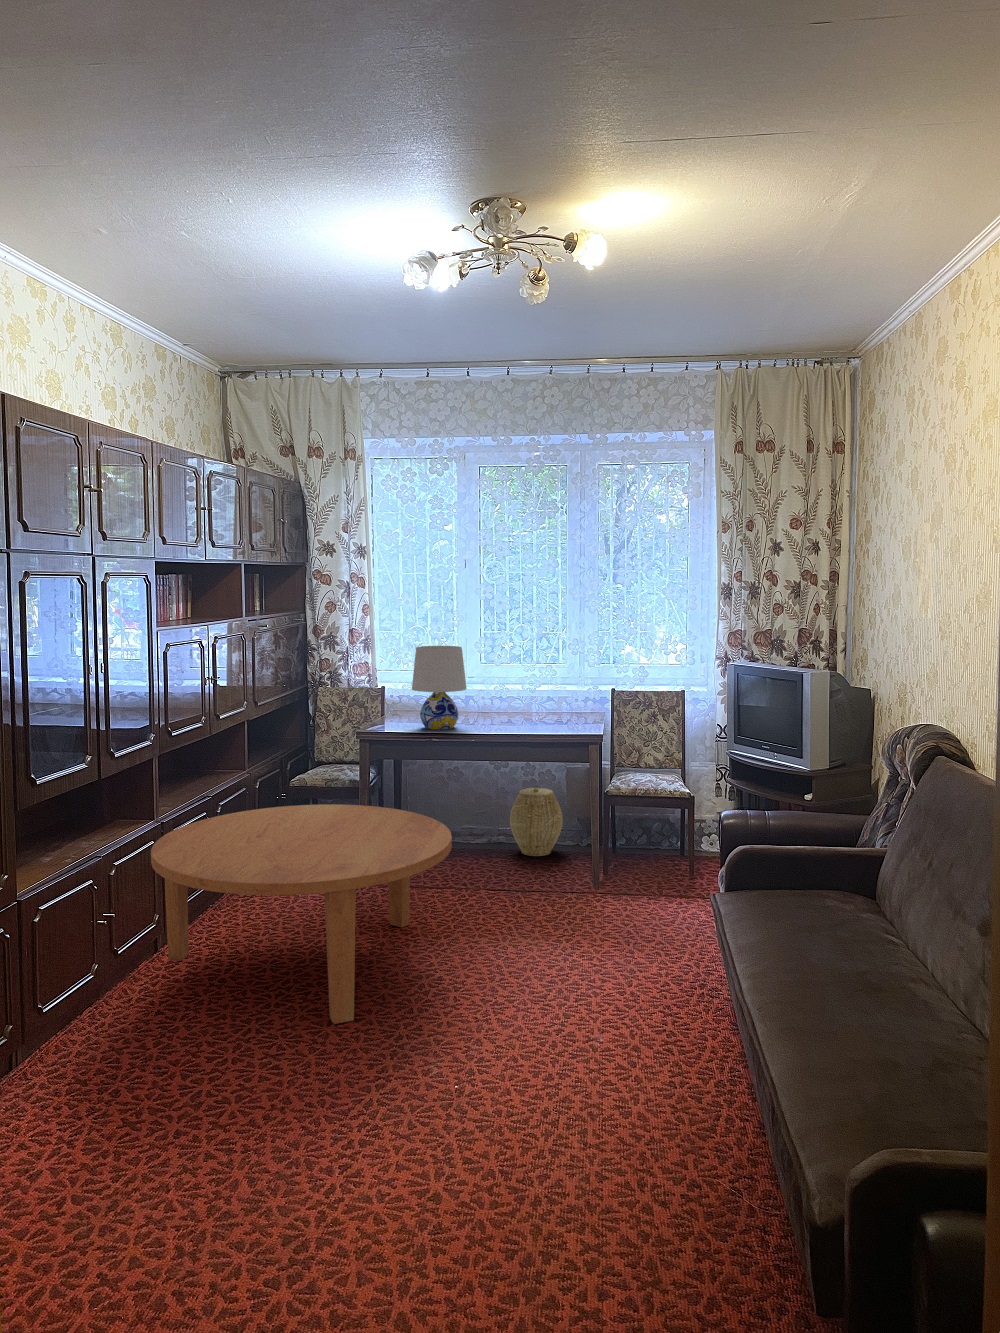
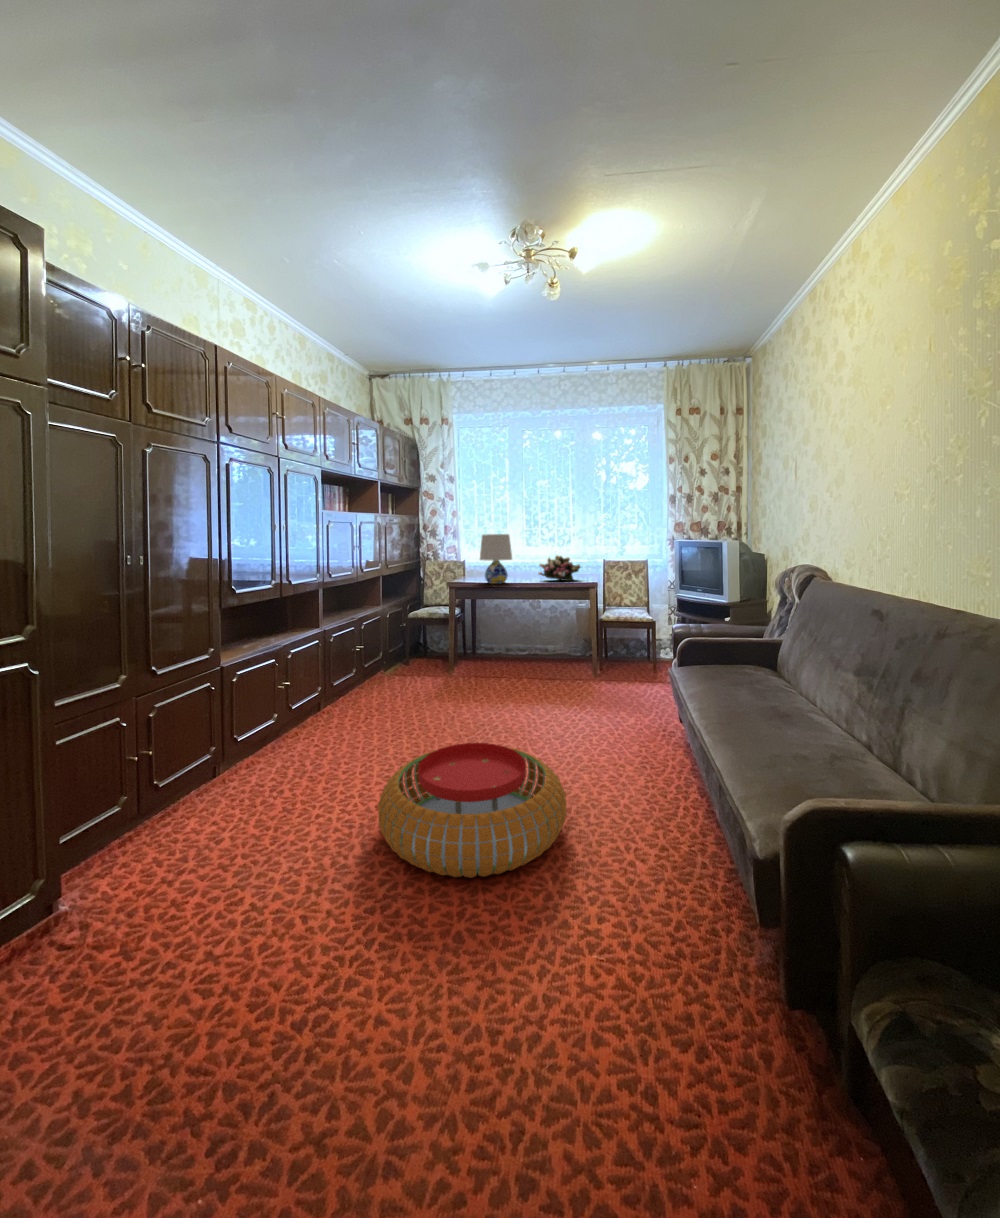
flower arrangement: none [510,679,580,724] -> present [538,556,580,581]
woven basket: present [510,788,563,856] -> none [539,621,570,661]
coffee table: present [151,804,452,1024] -> none [318,624,502,748]
pouf: none [273,1022,552,1229] -> present [378,743,566,878]

